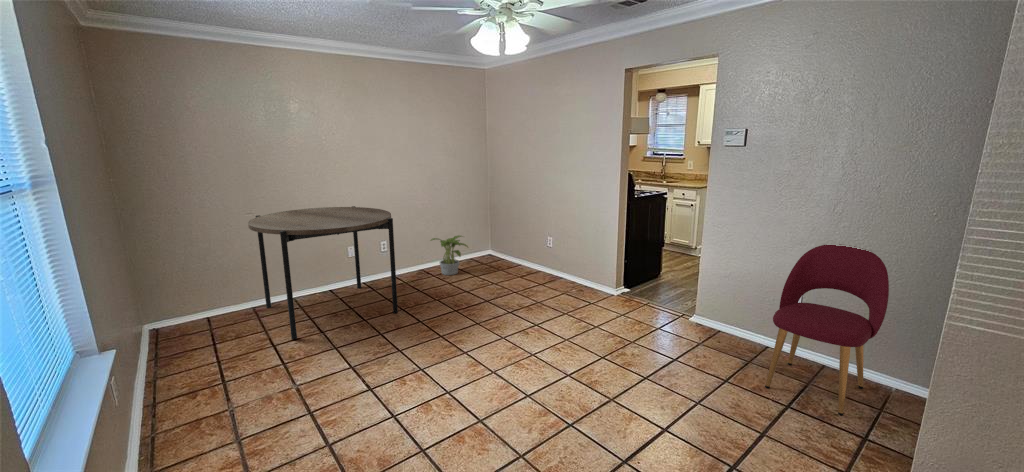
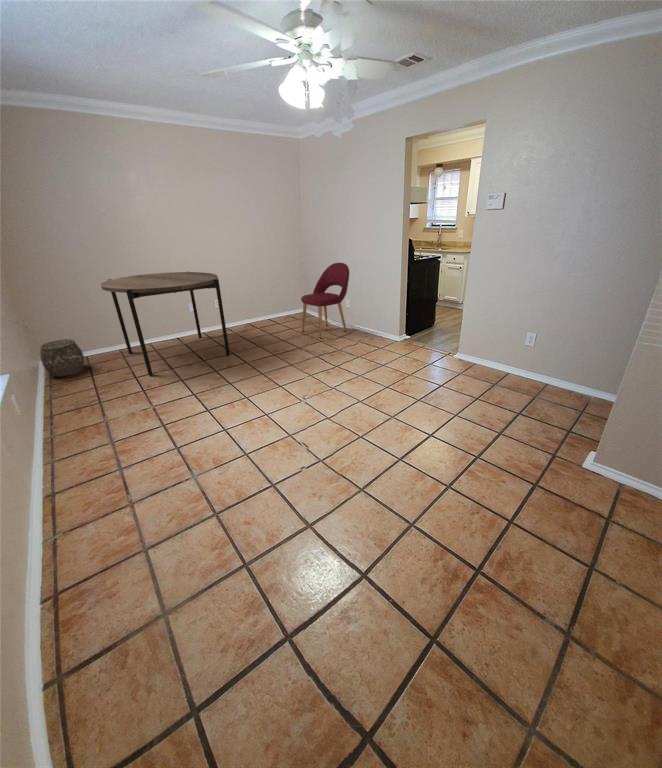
potted plant: present [431,235,468,275] -> none [253,295,284,327]
dining chair: present [765,244,889,416] -> present [301,263,349,338]
woven basket: none [156,289,211,338] -> present [40,339,84,376]

